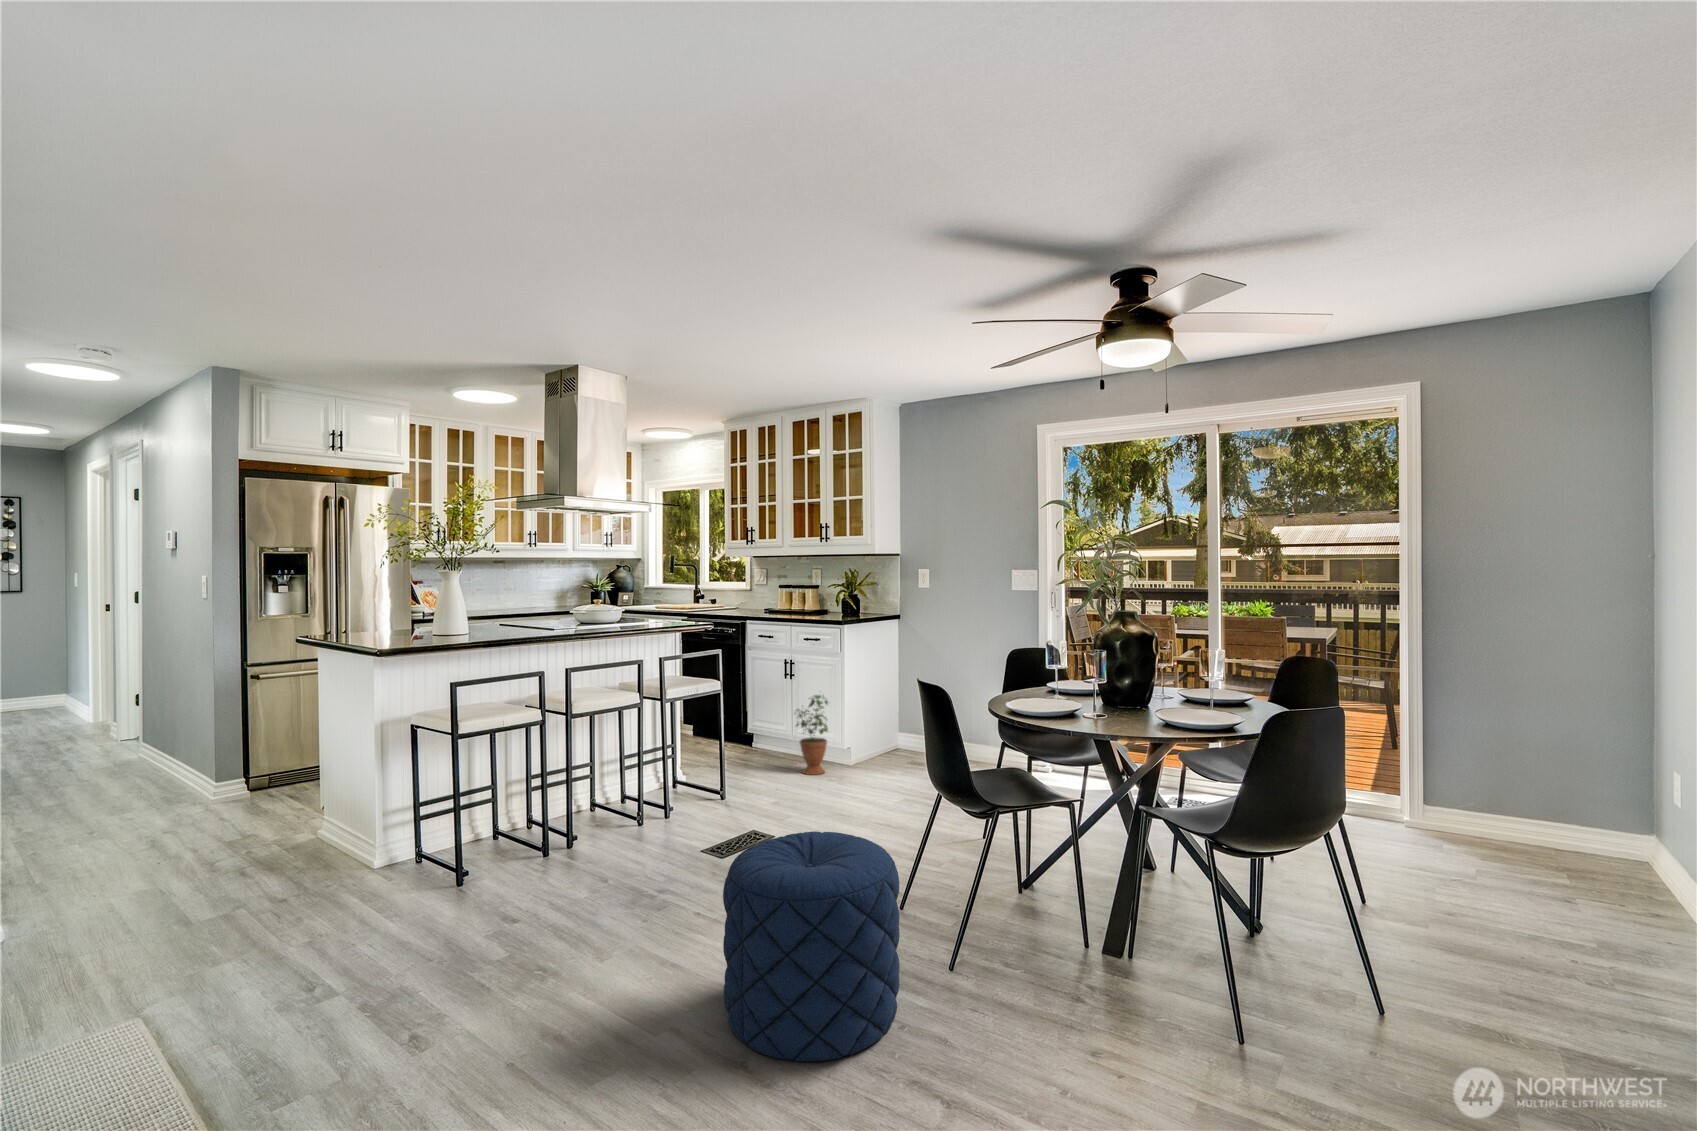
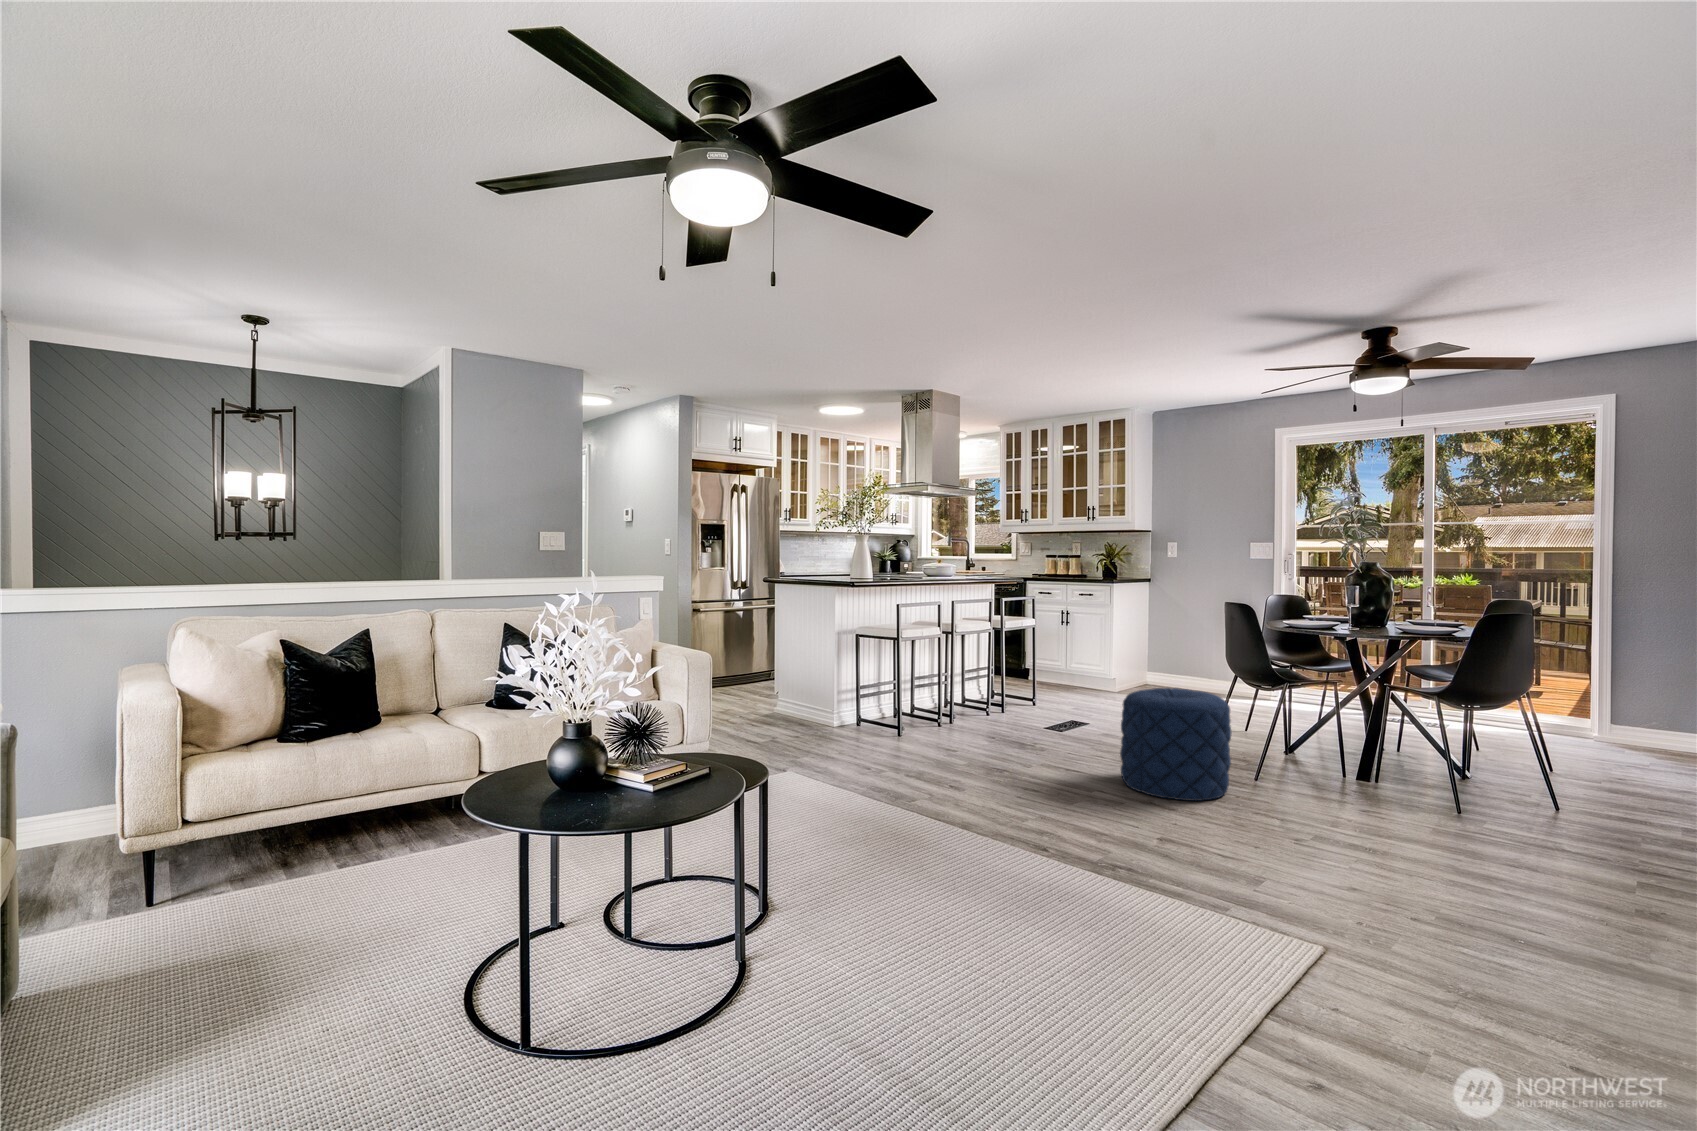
potted plant: present [795,695,828,775] -> none [1073,632,1100,694]

